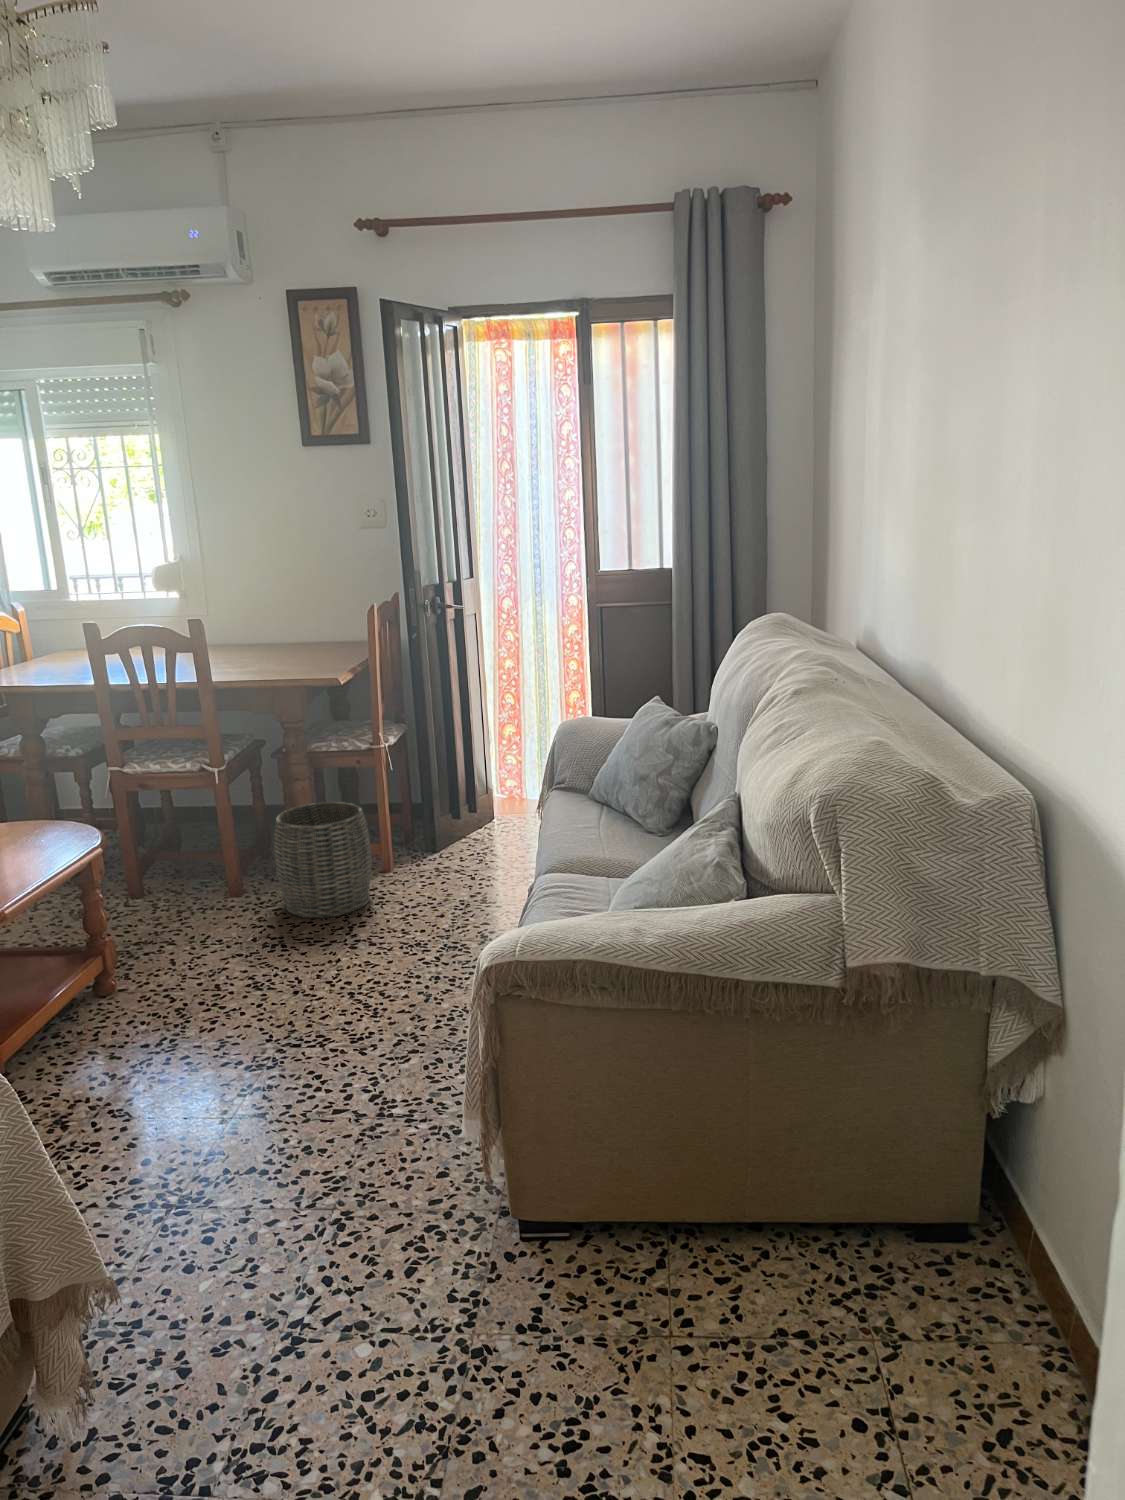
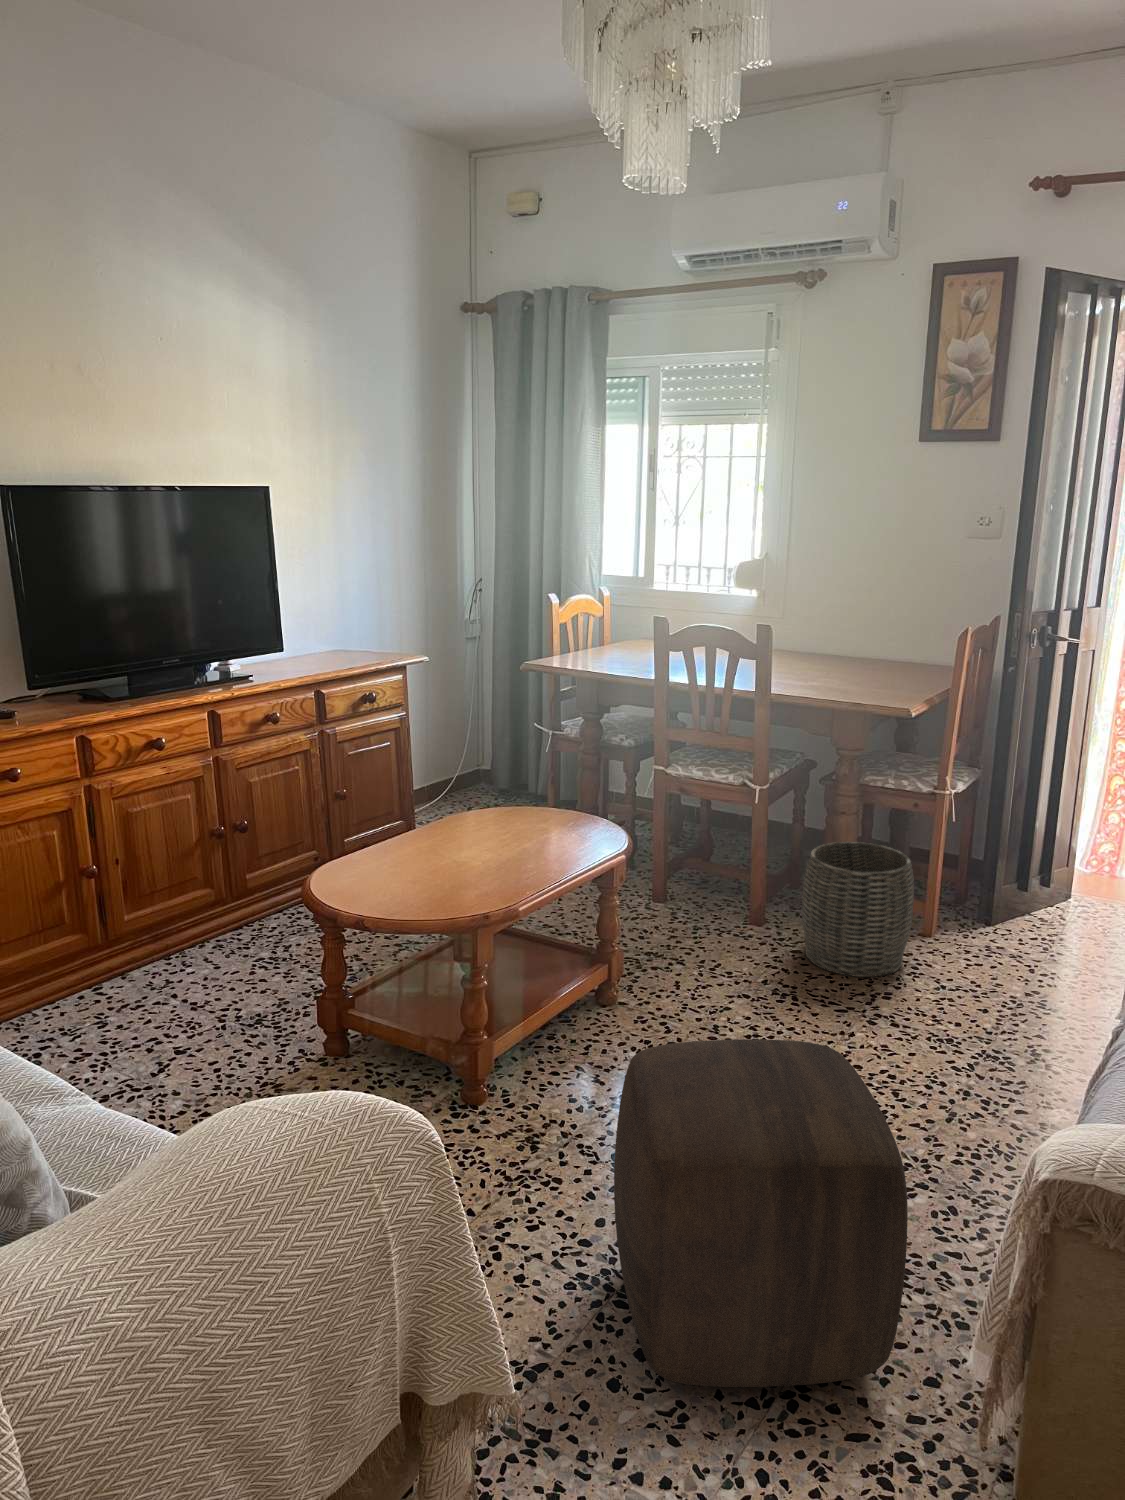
ottoman: none [150,948,410,1245] -> present [614,1039,908,1387]

